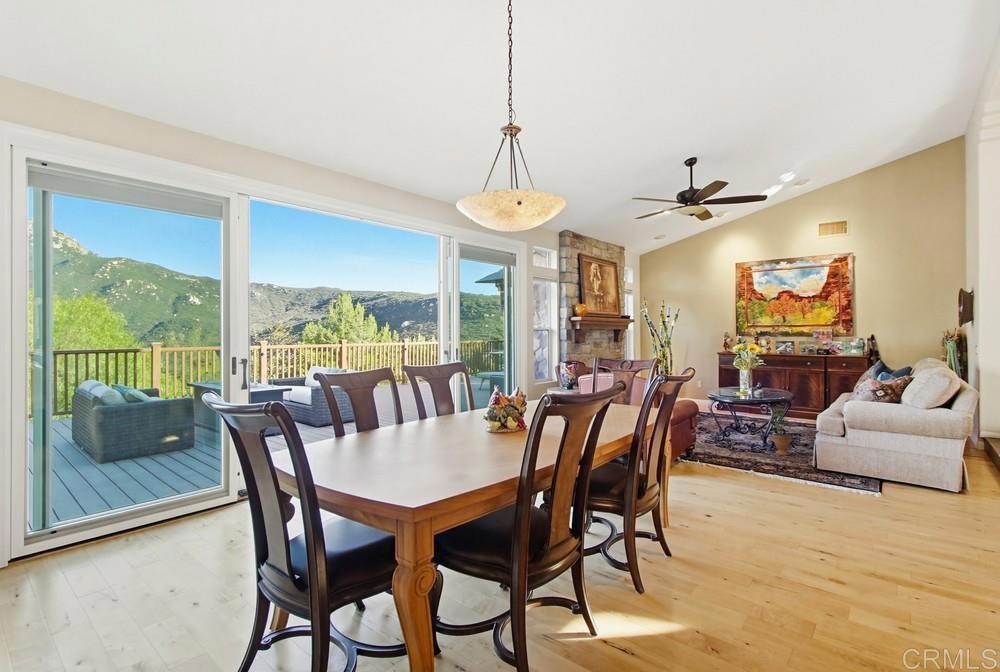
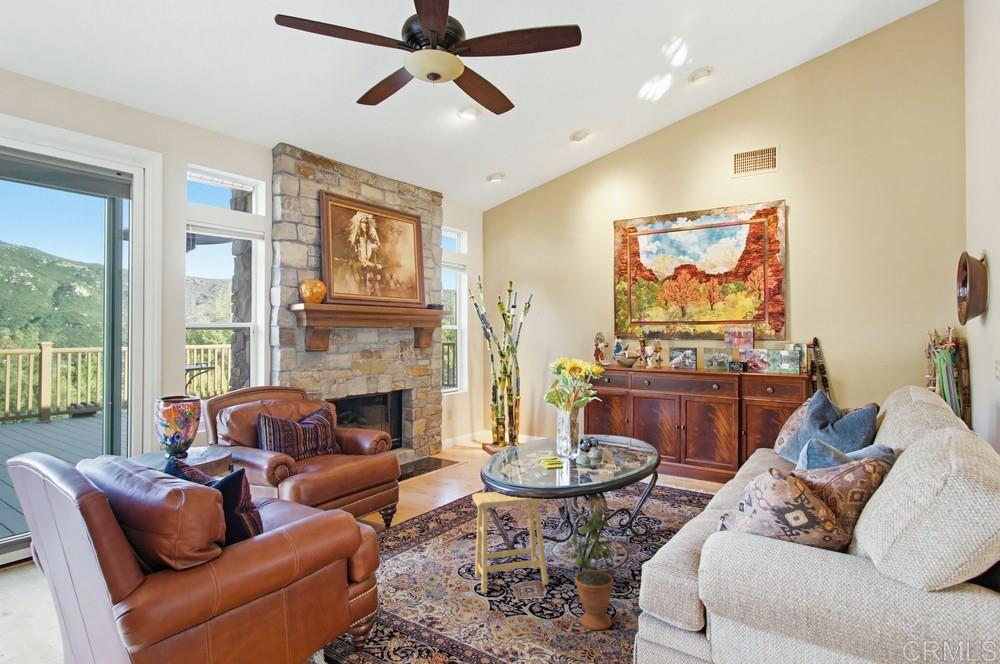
footstool: none [710,404,751,448] -> present [472,491,548,593]

